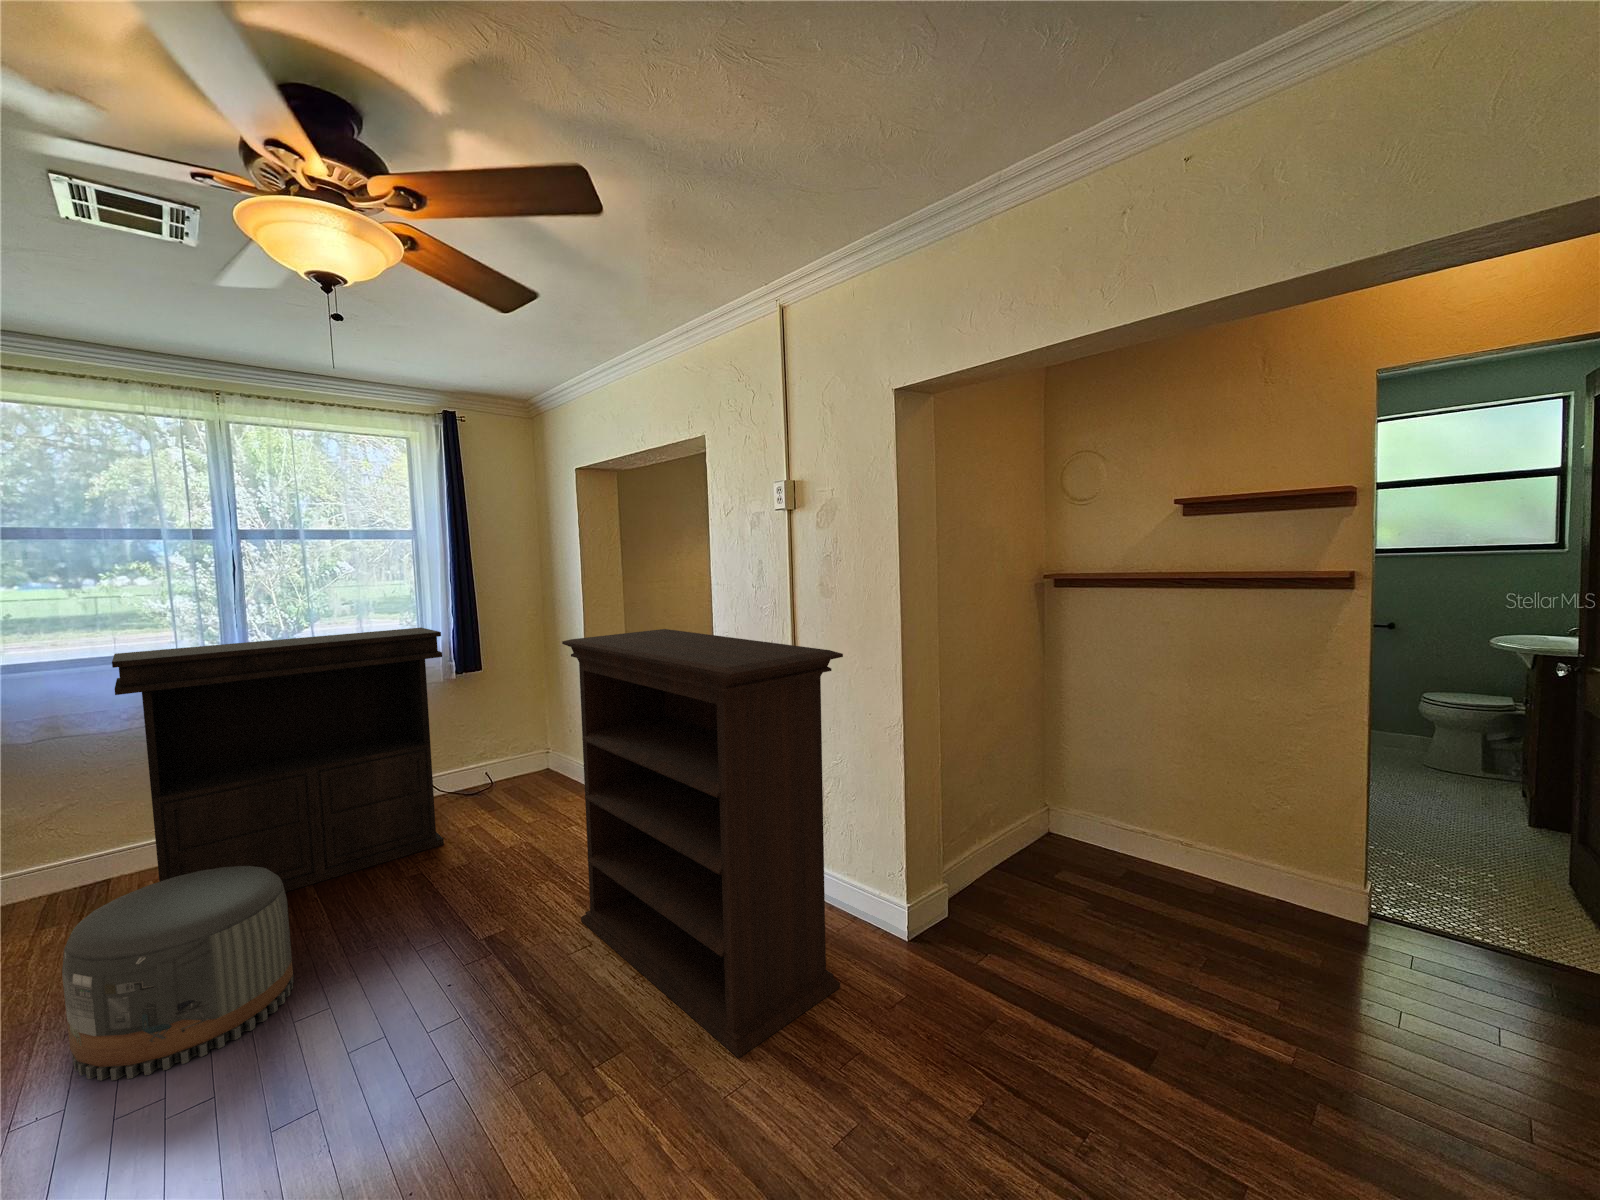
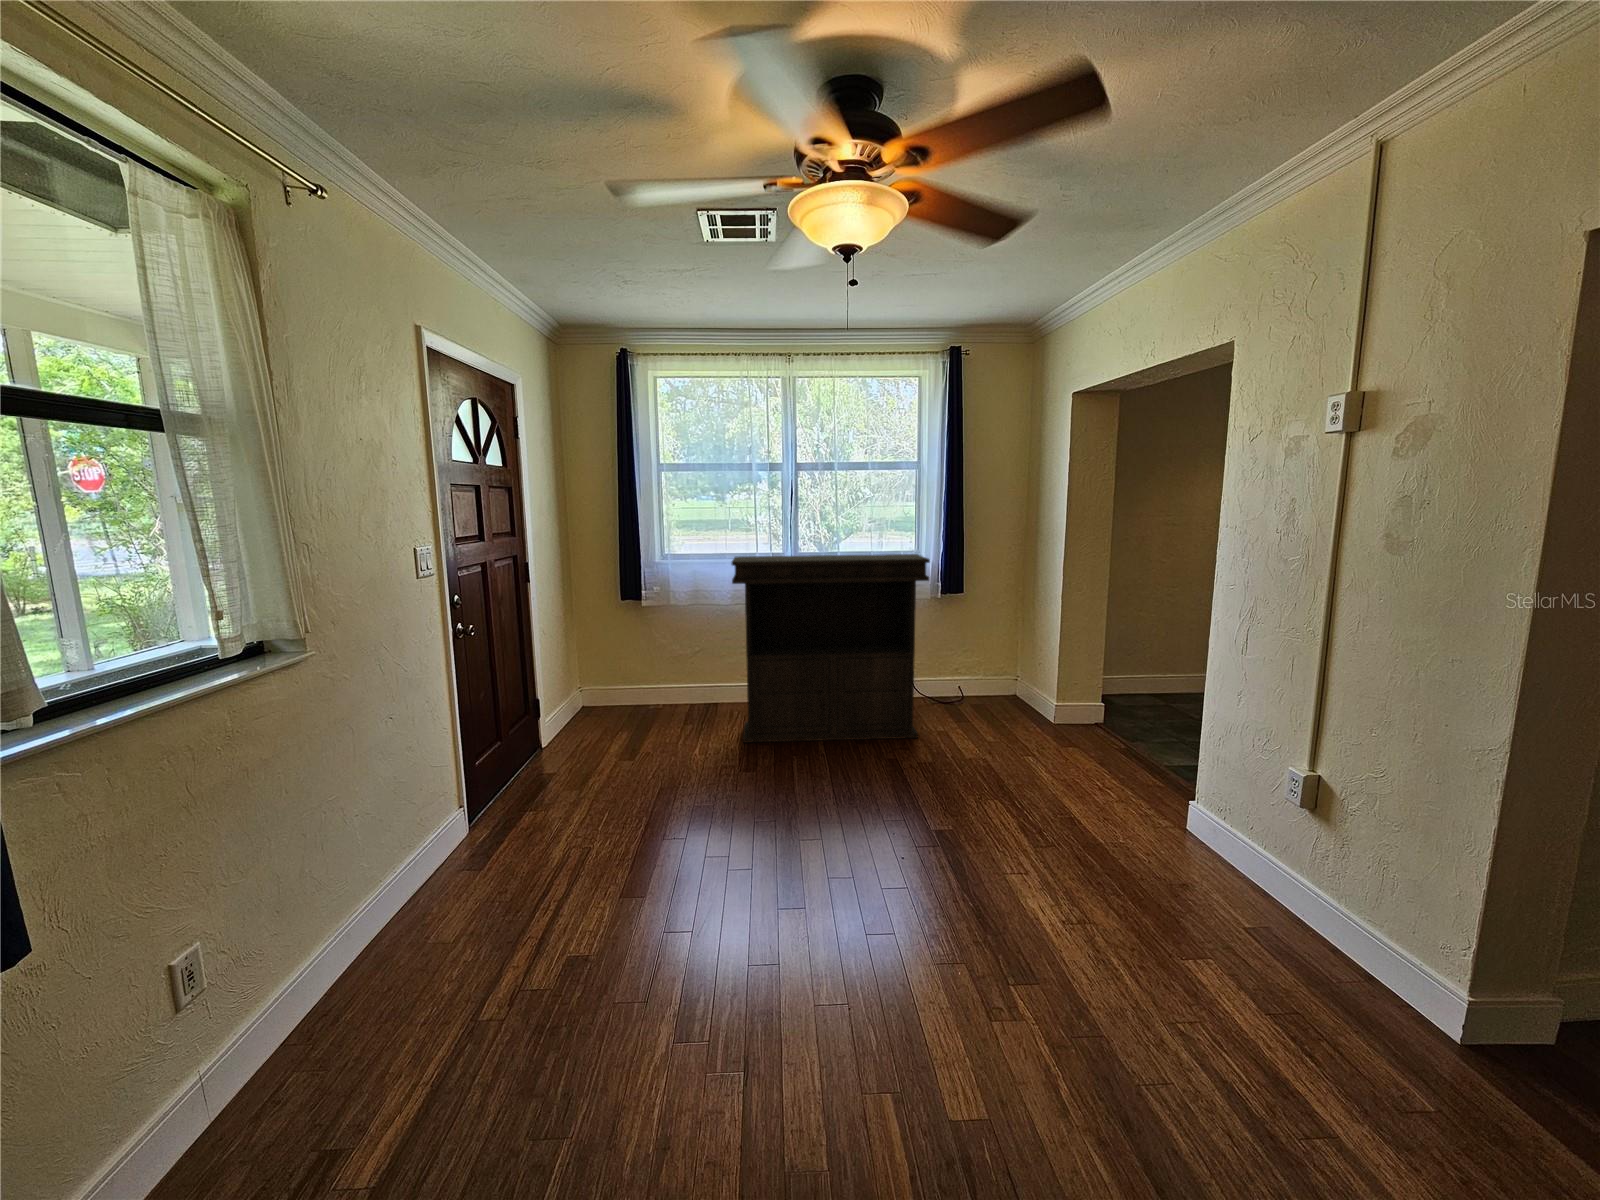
bookshelf: present [562,629,843,1058] -> none [1020,575,1408,1060]
pouf: present [62,866,294,1080] -> none [696,711,808,834]

